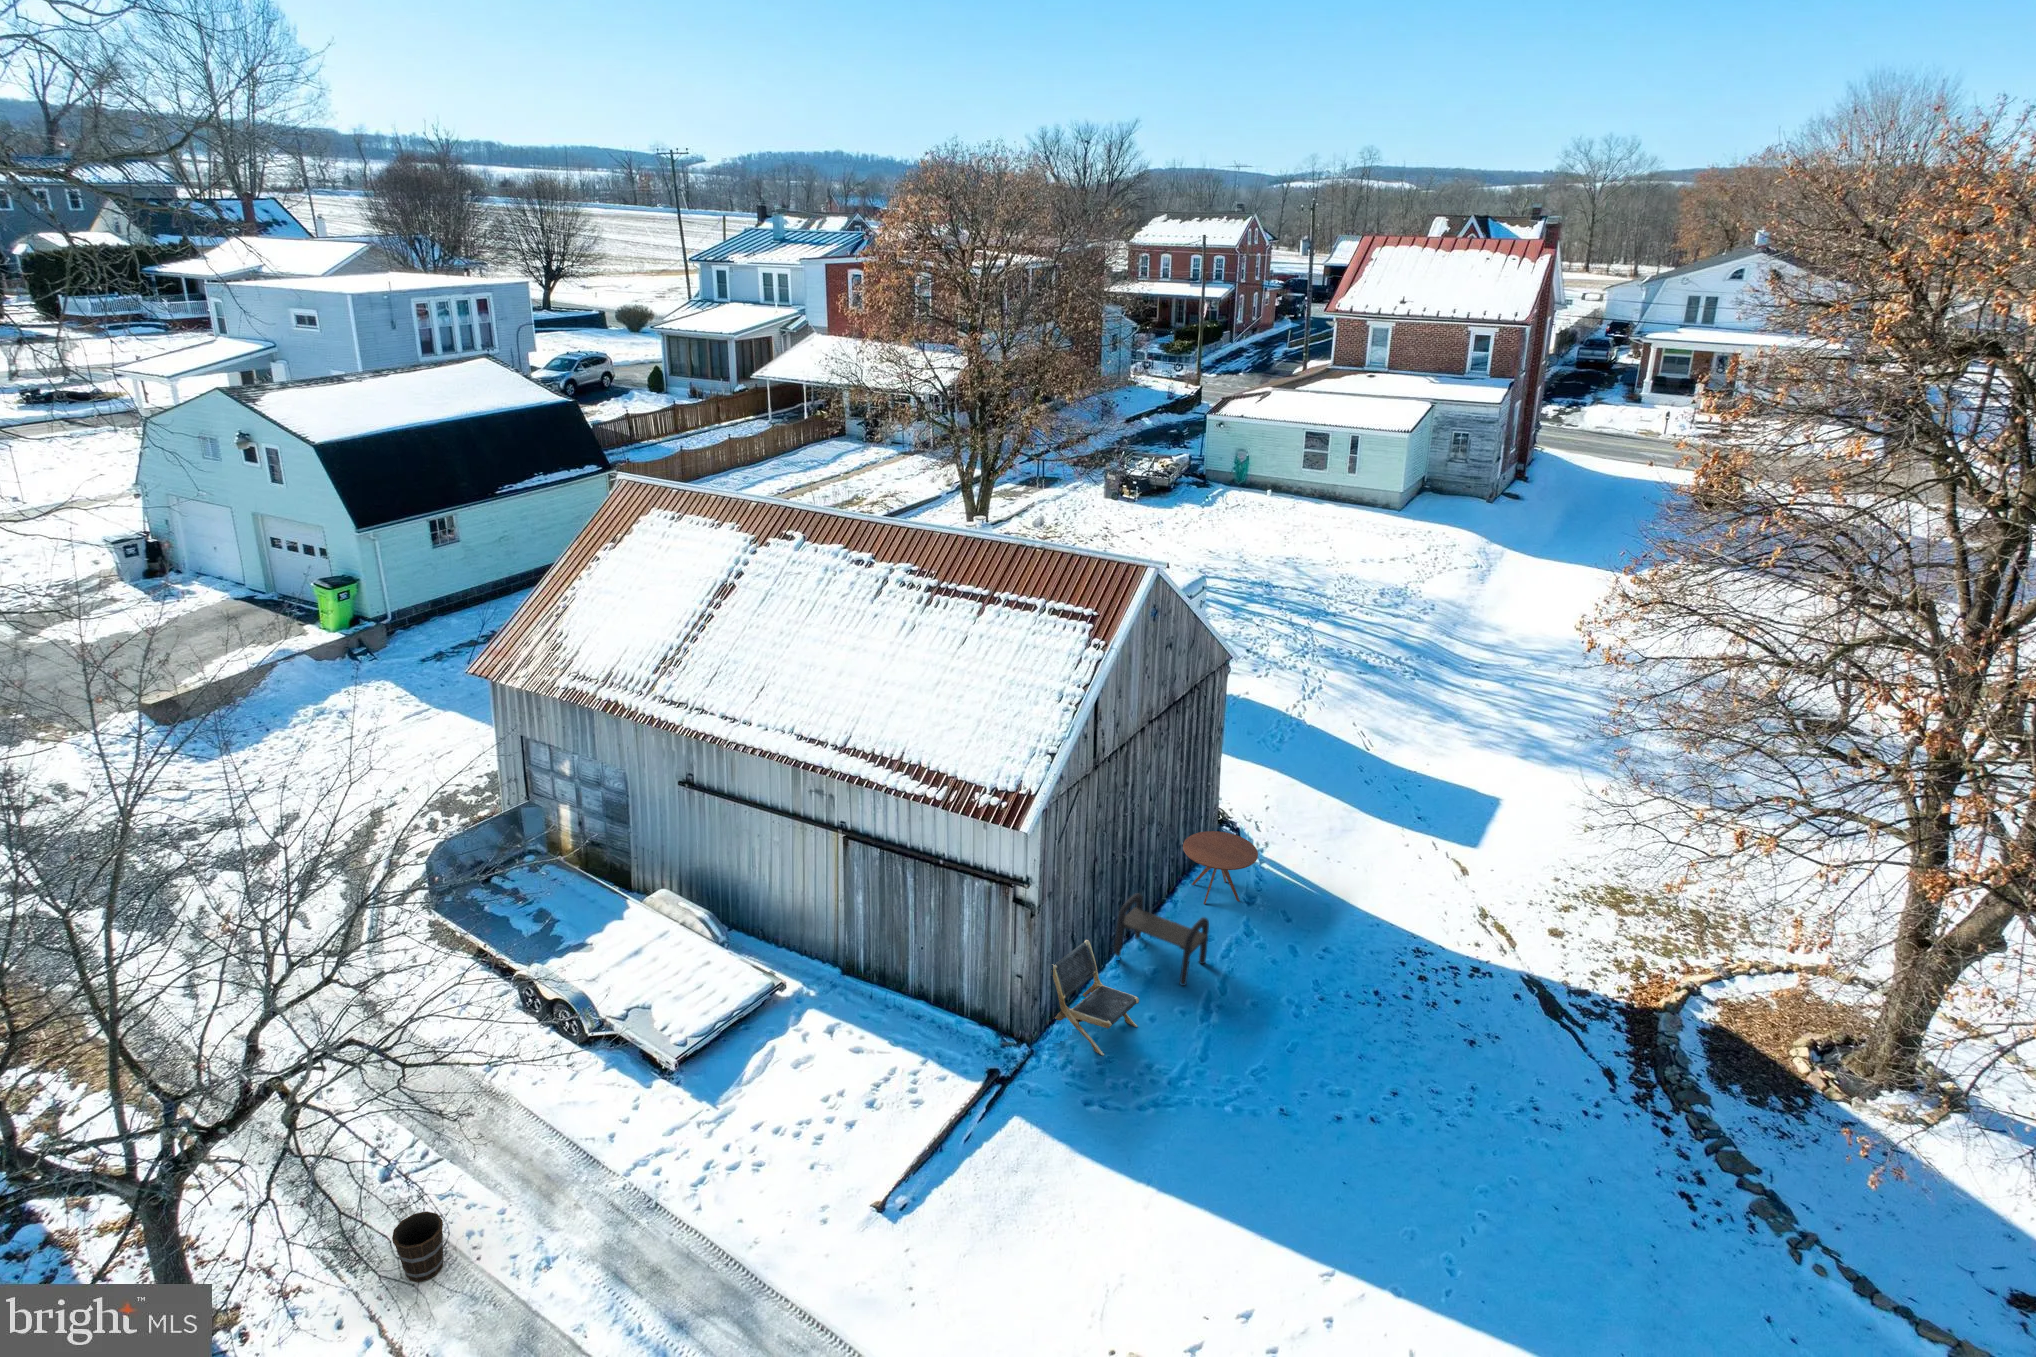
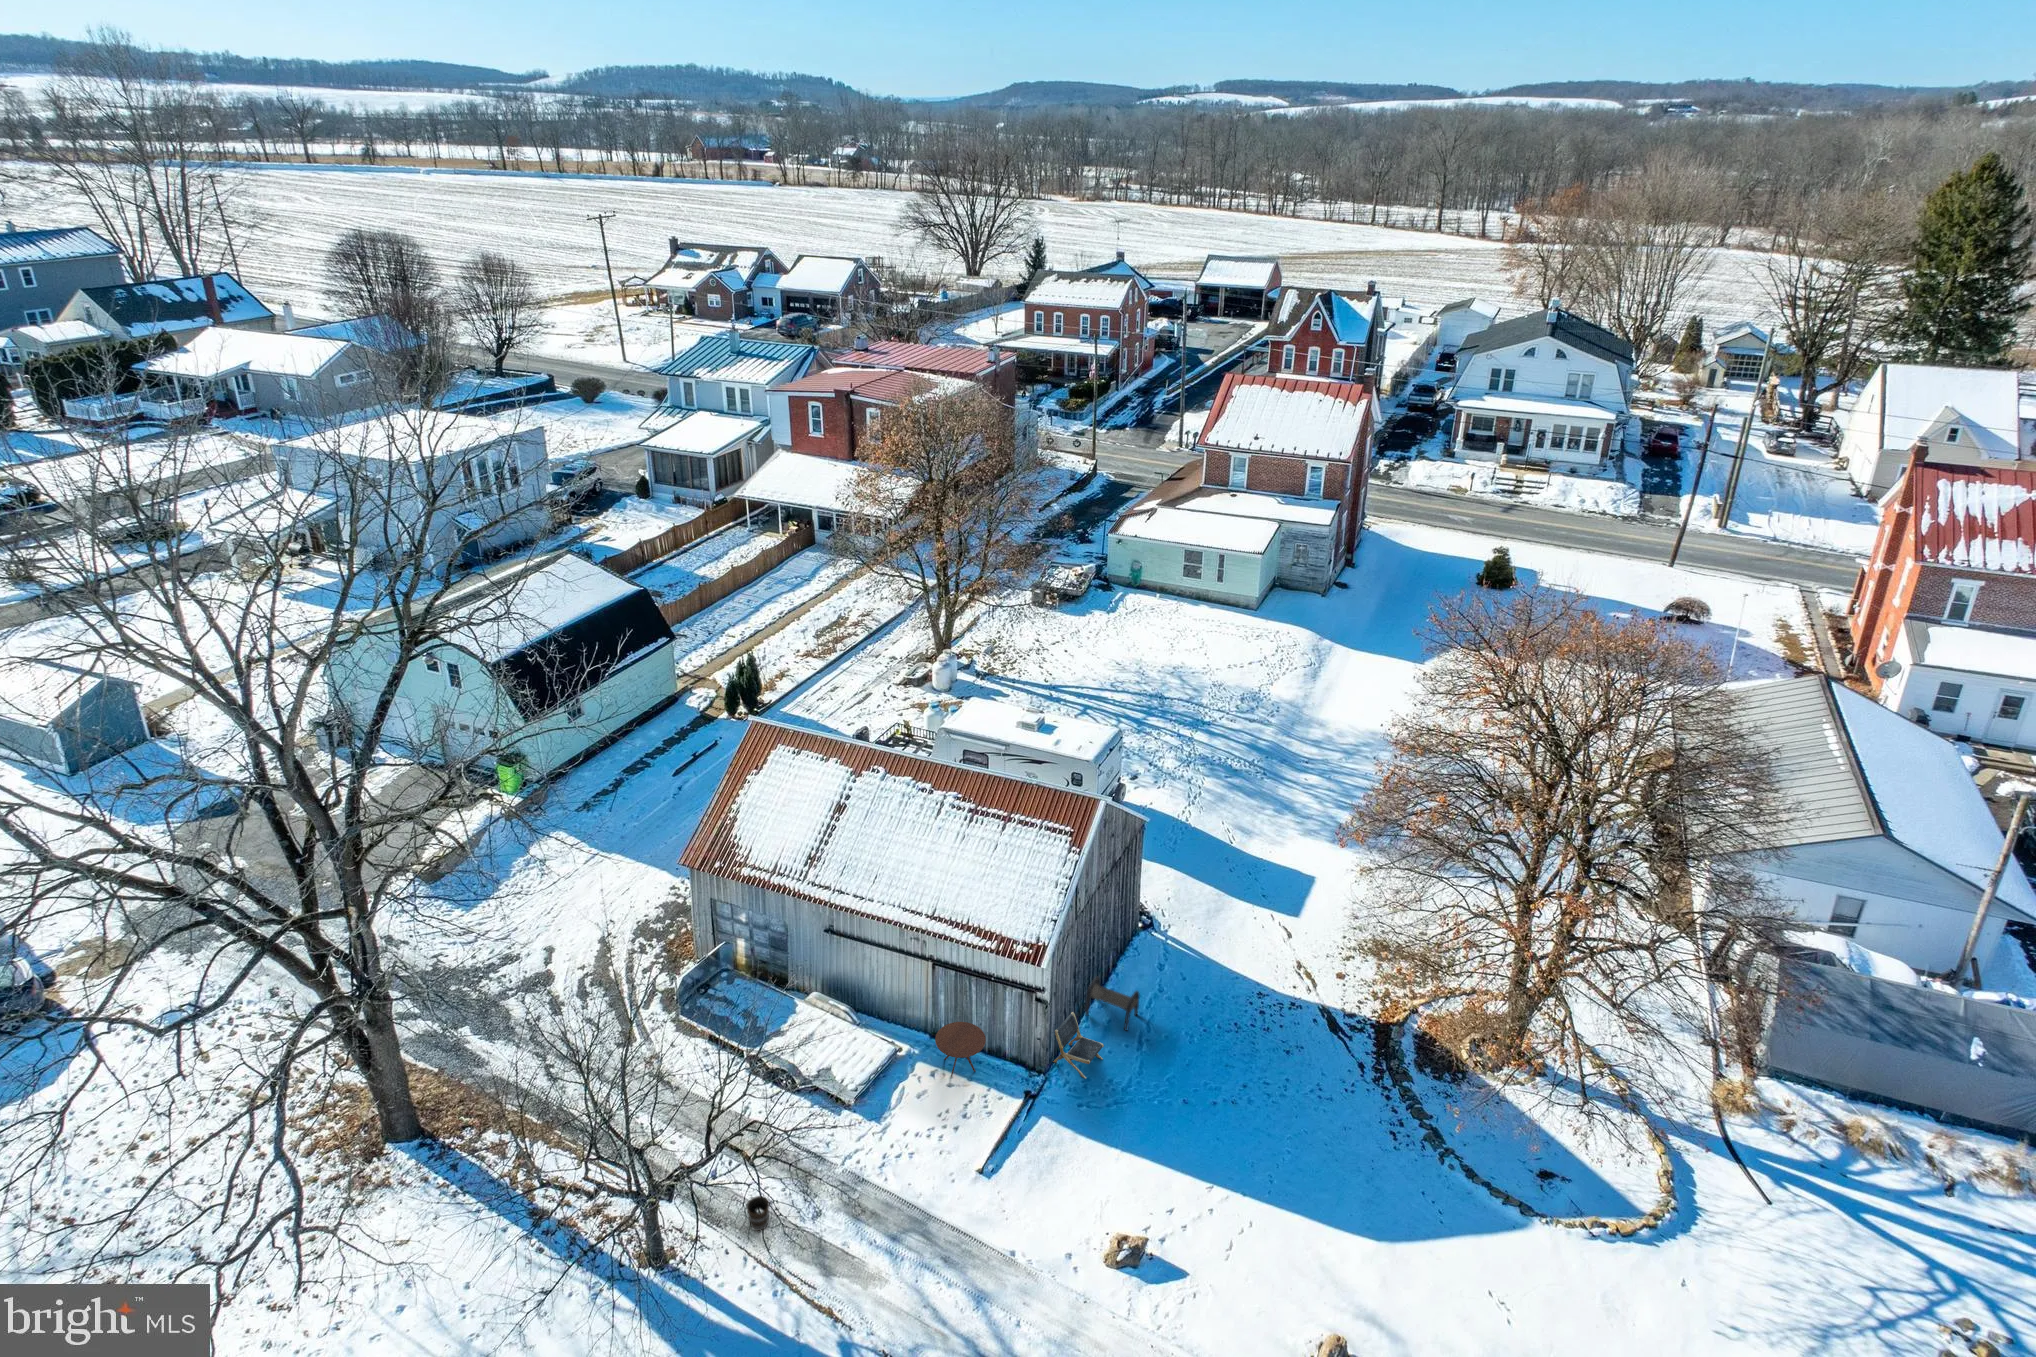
round table: present [1183,831,1258,904] -> present [935,1022,986,1077]

